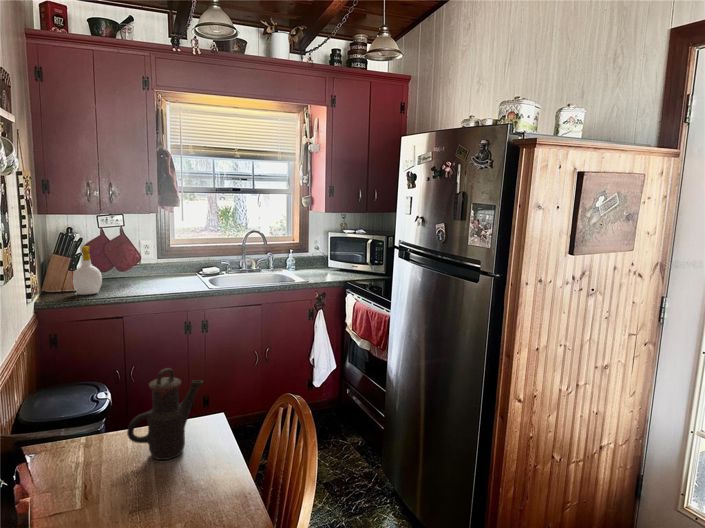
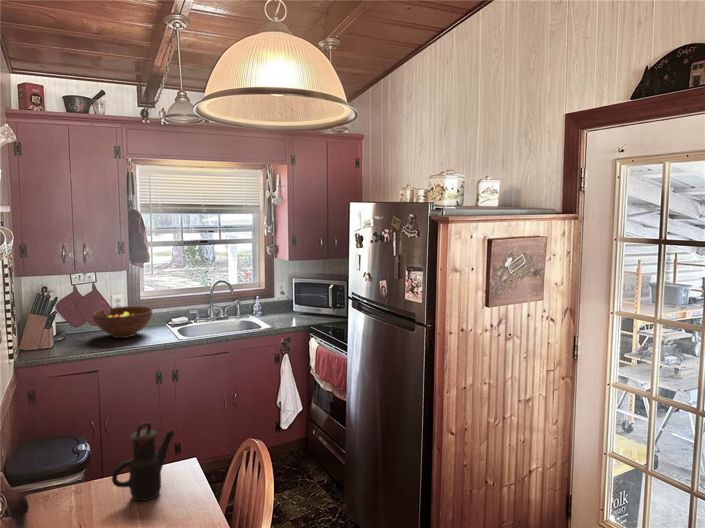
soap bottle: present [73,246,102,295] -> none [50,306,78,351]
fruit bowl: none [119,253,181,285] -> present [93,306,152,338]

